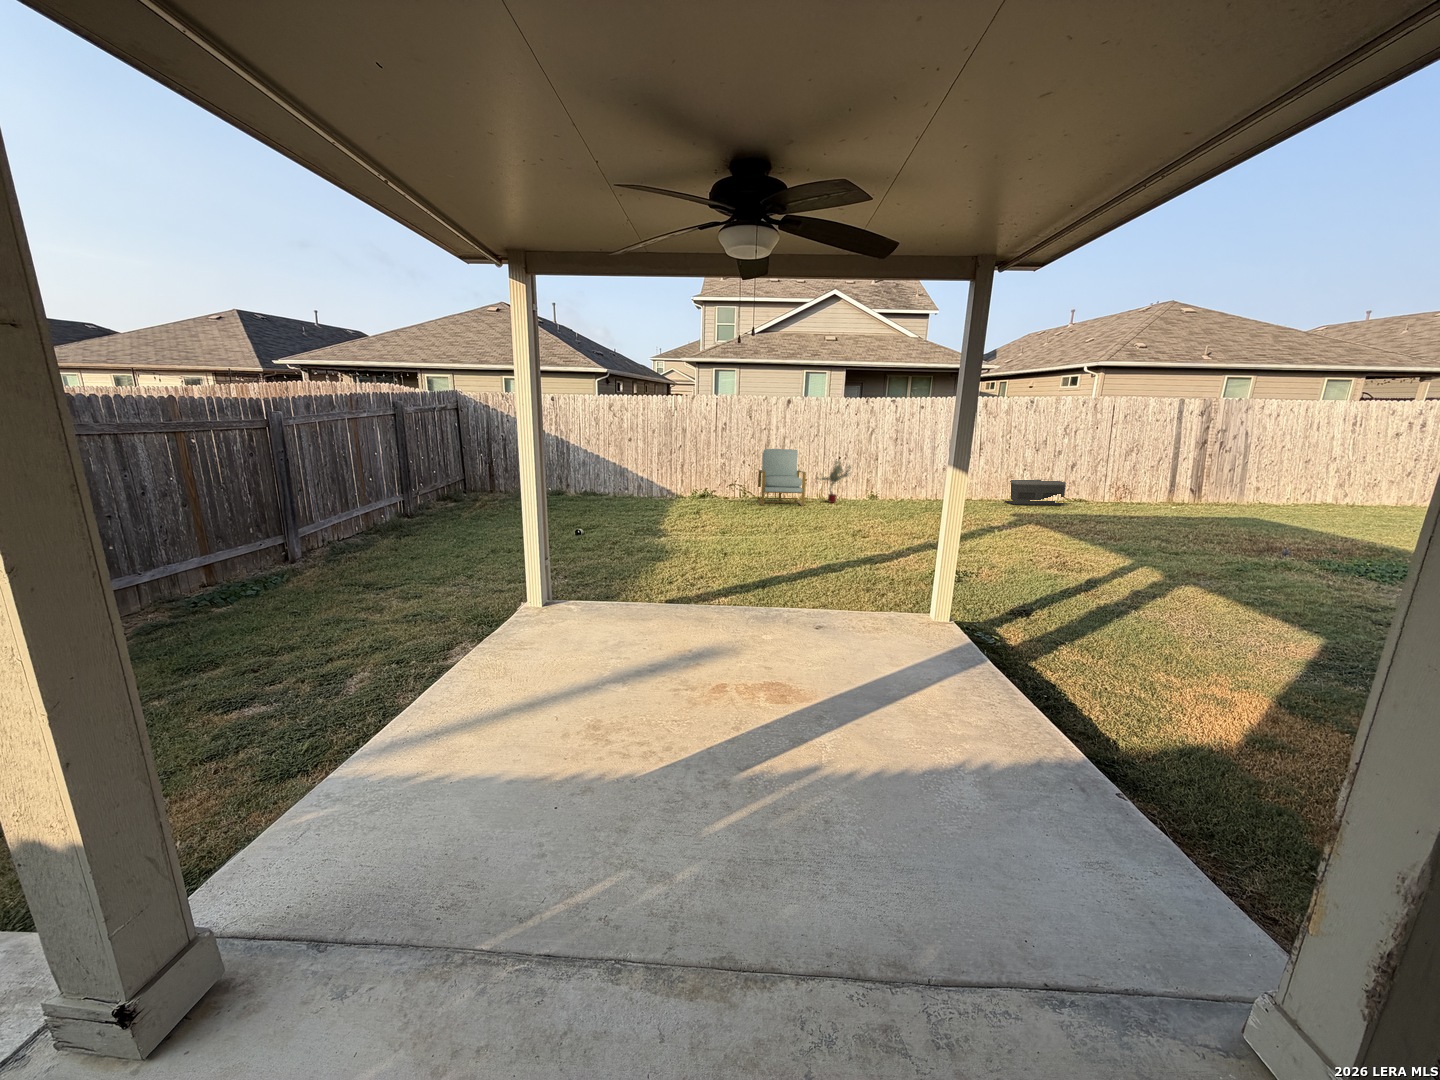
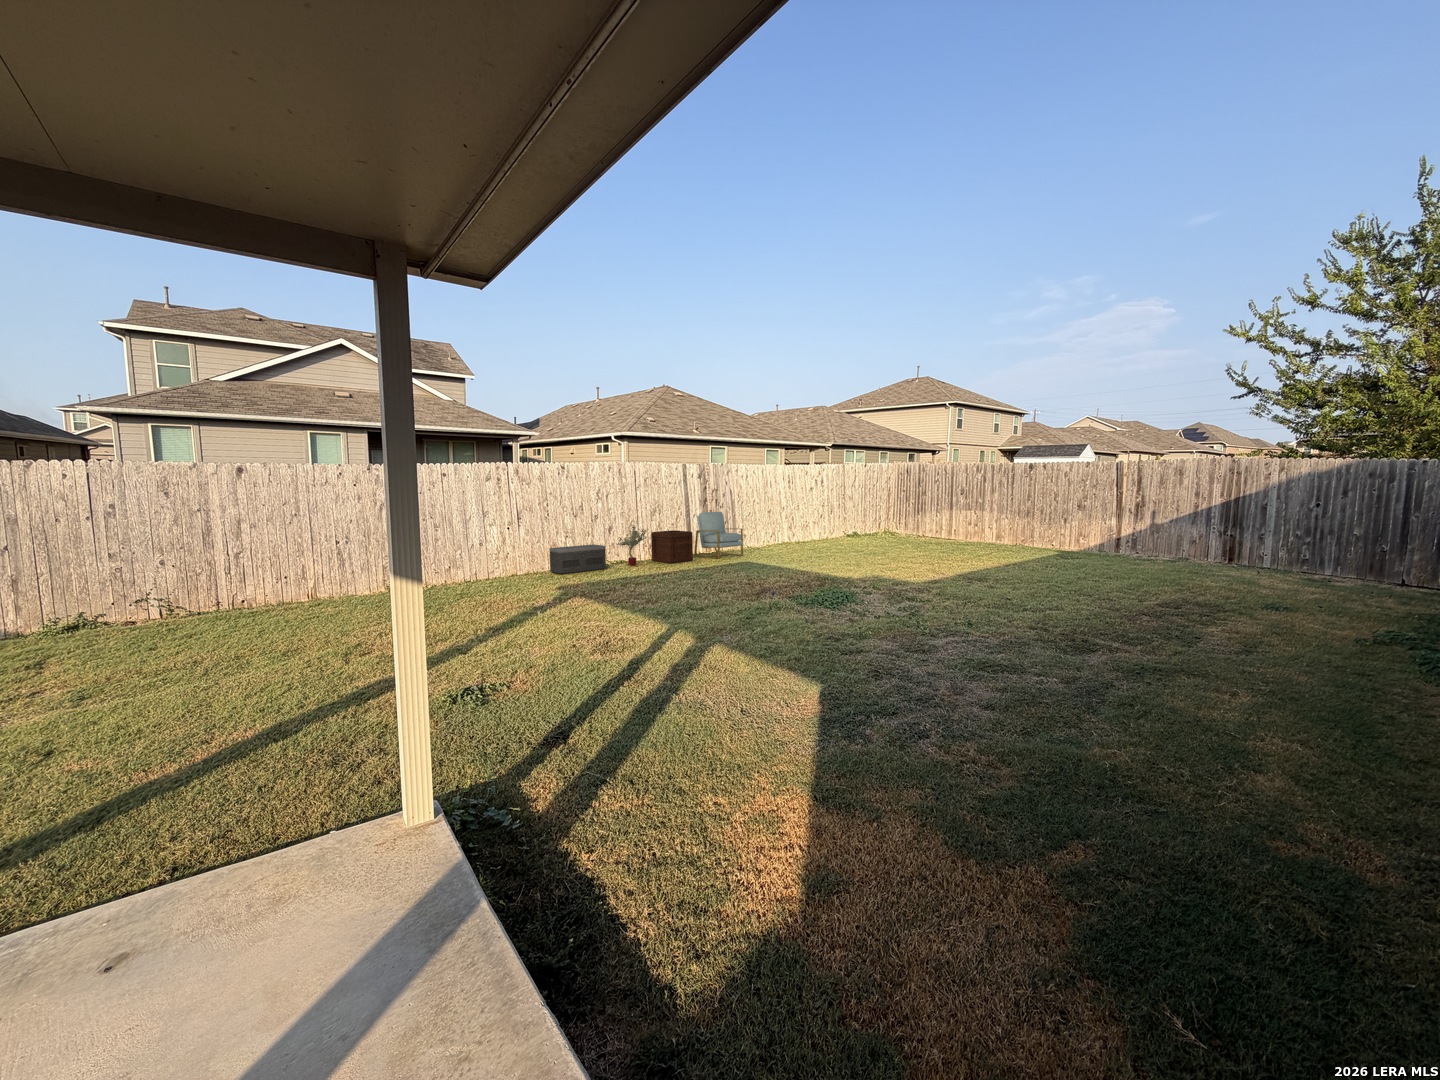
chair: present [757,449,806,506] -> present [694,512,743,559]
potted tree: present [817,459,851,503] -> present [617,525,647,566]
wooden crate: none [1118,473,1178,509] -> present [651,530,693,563]

